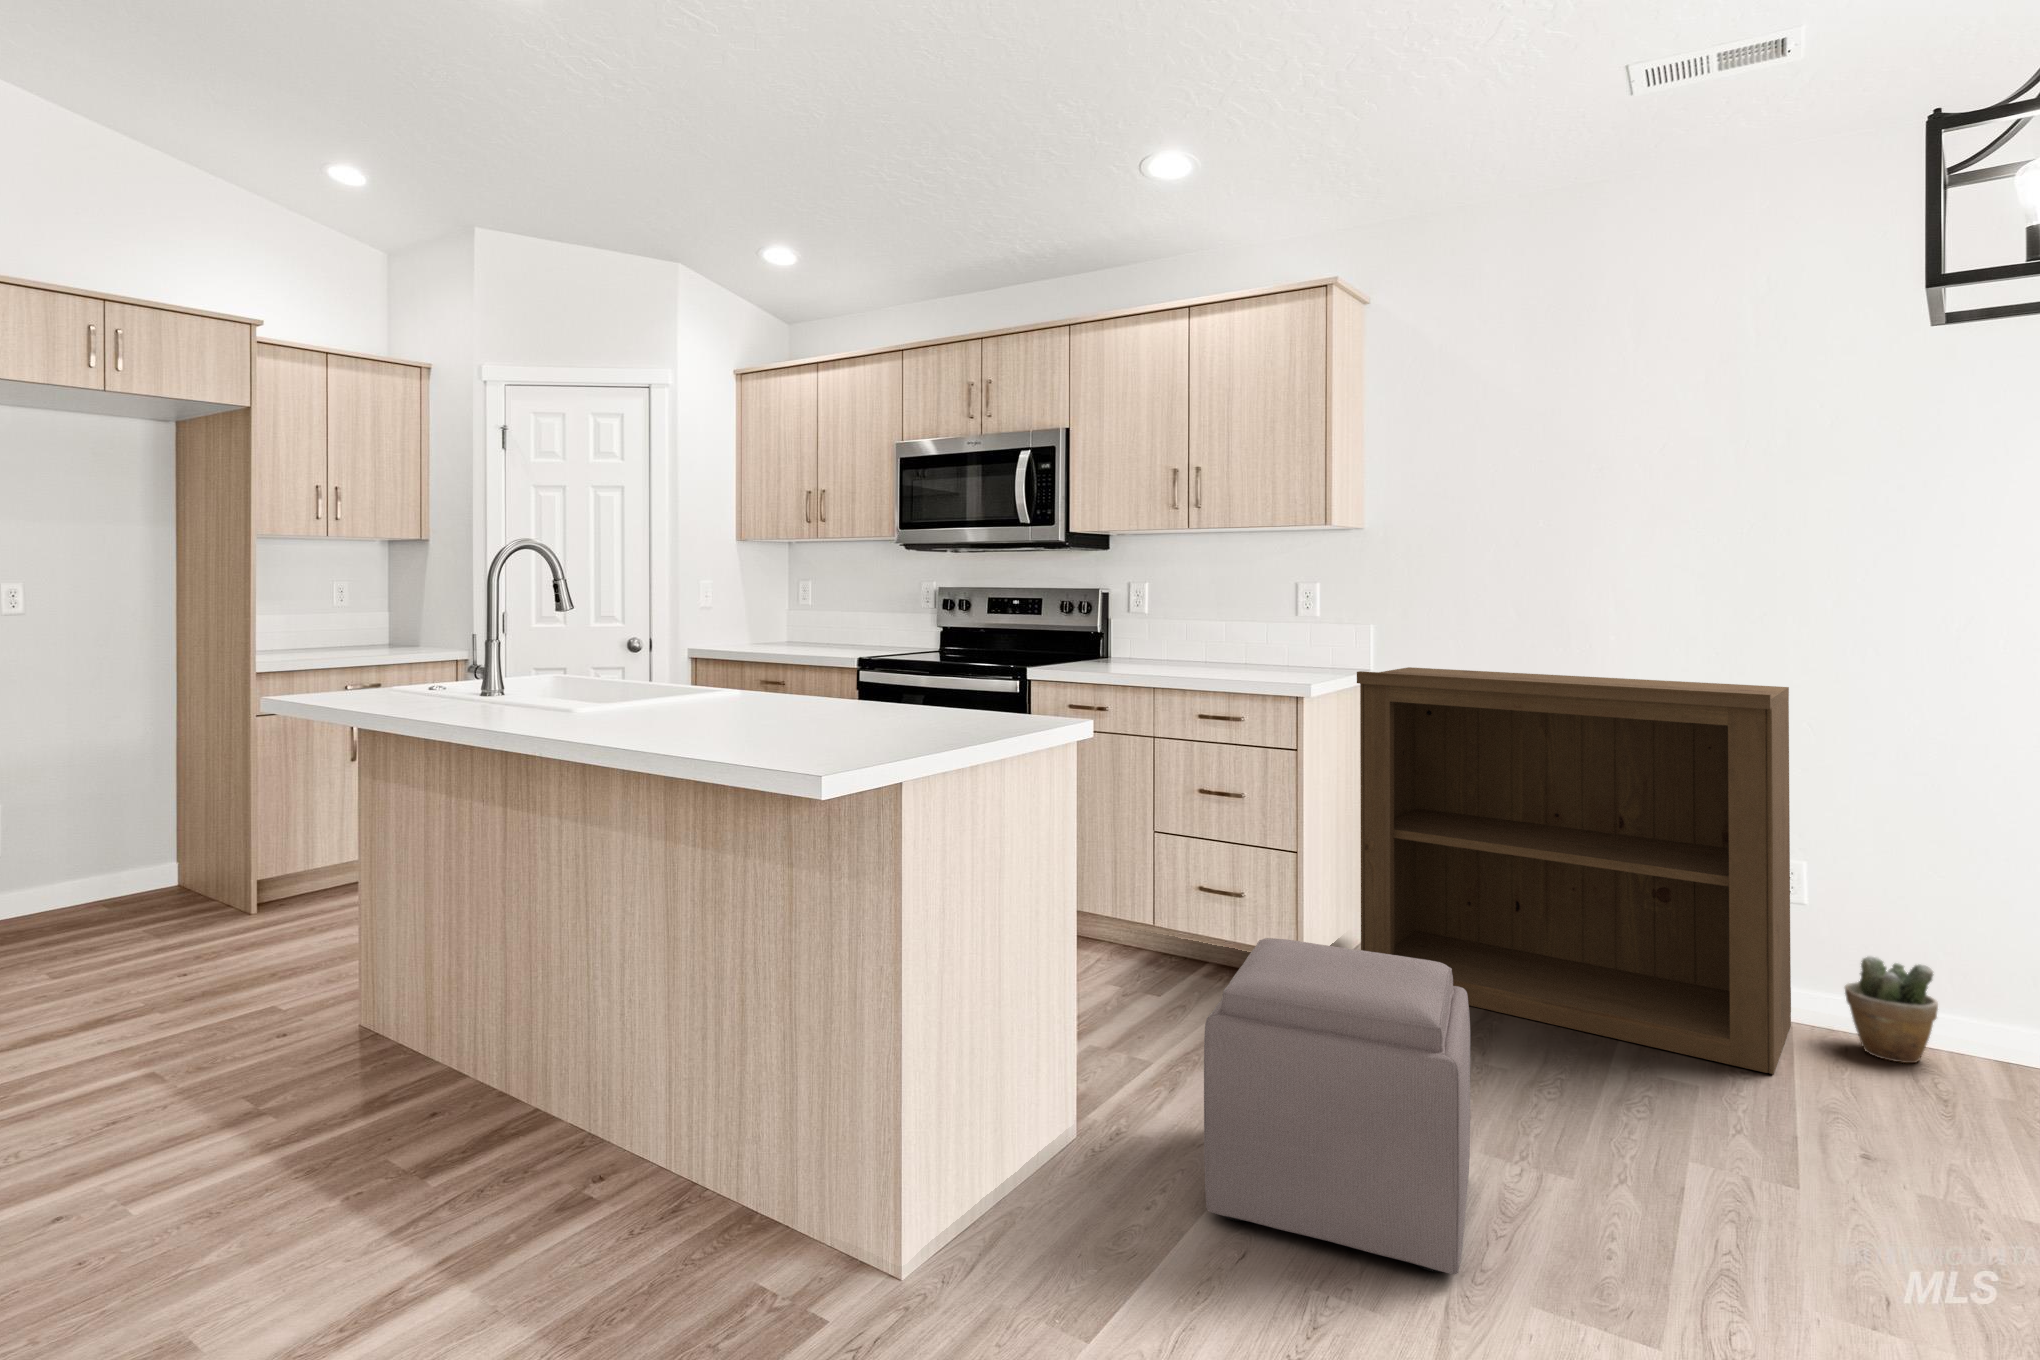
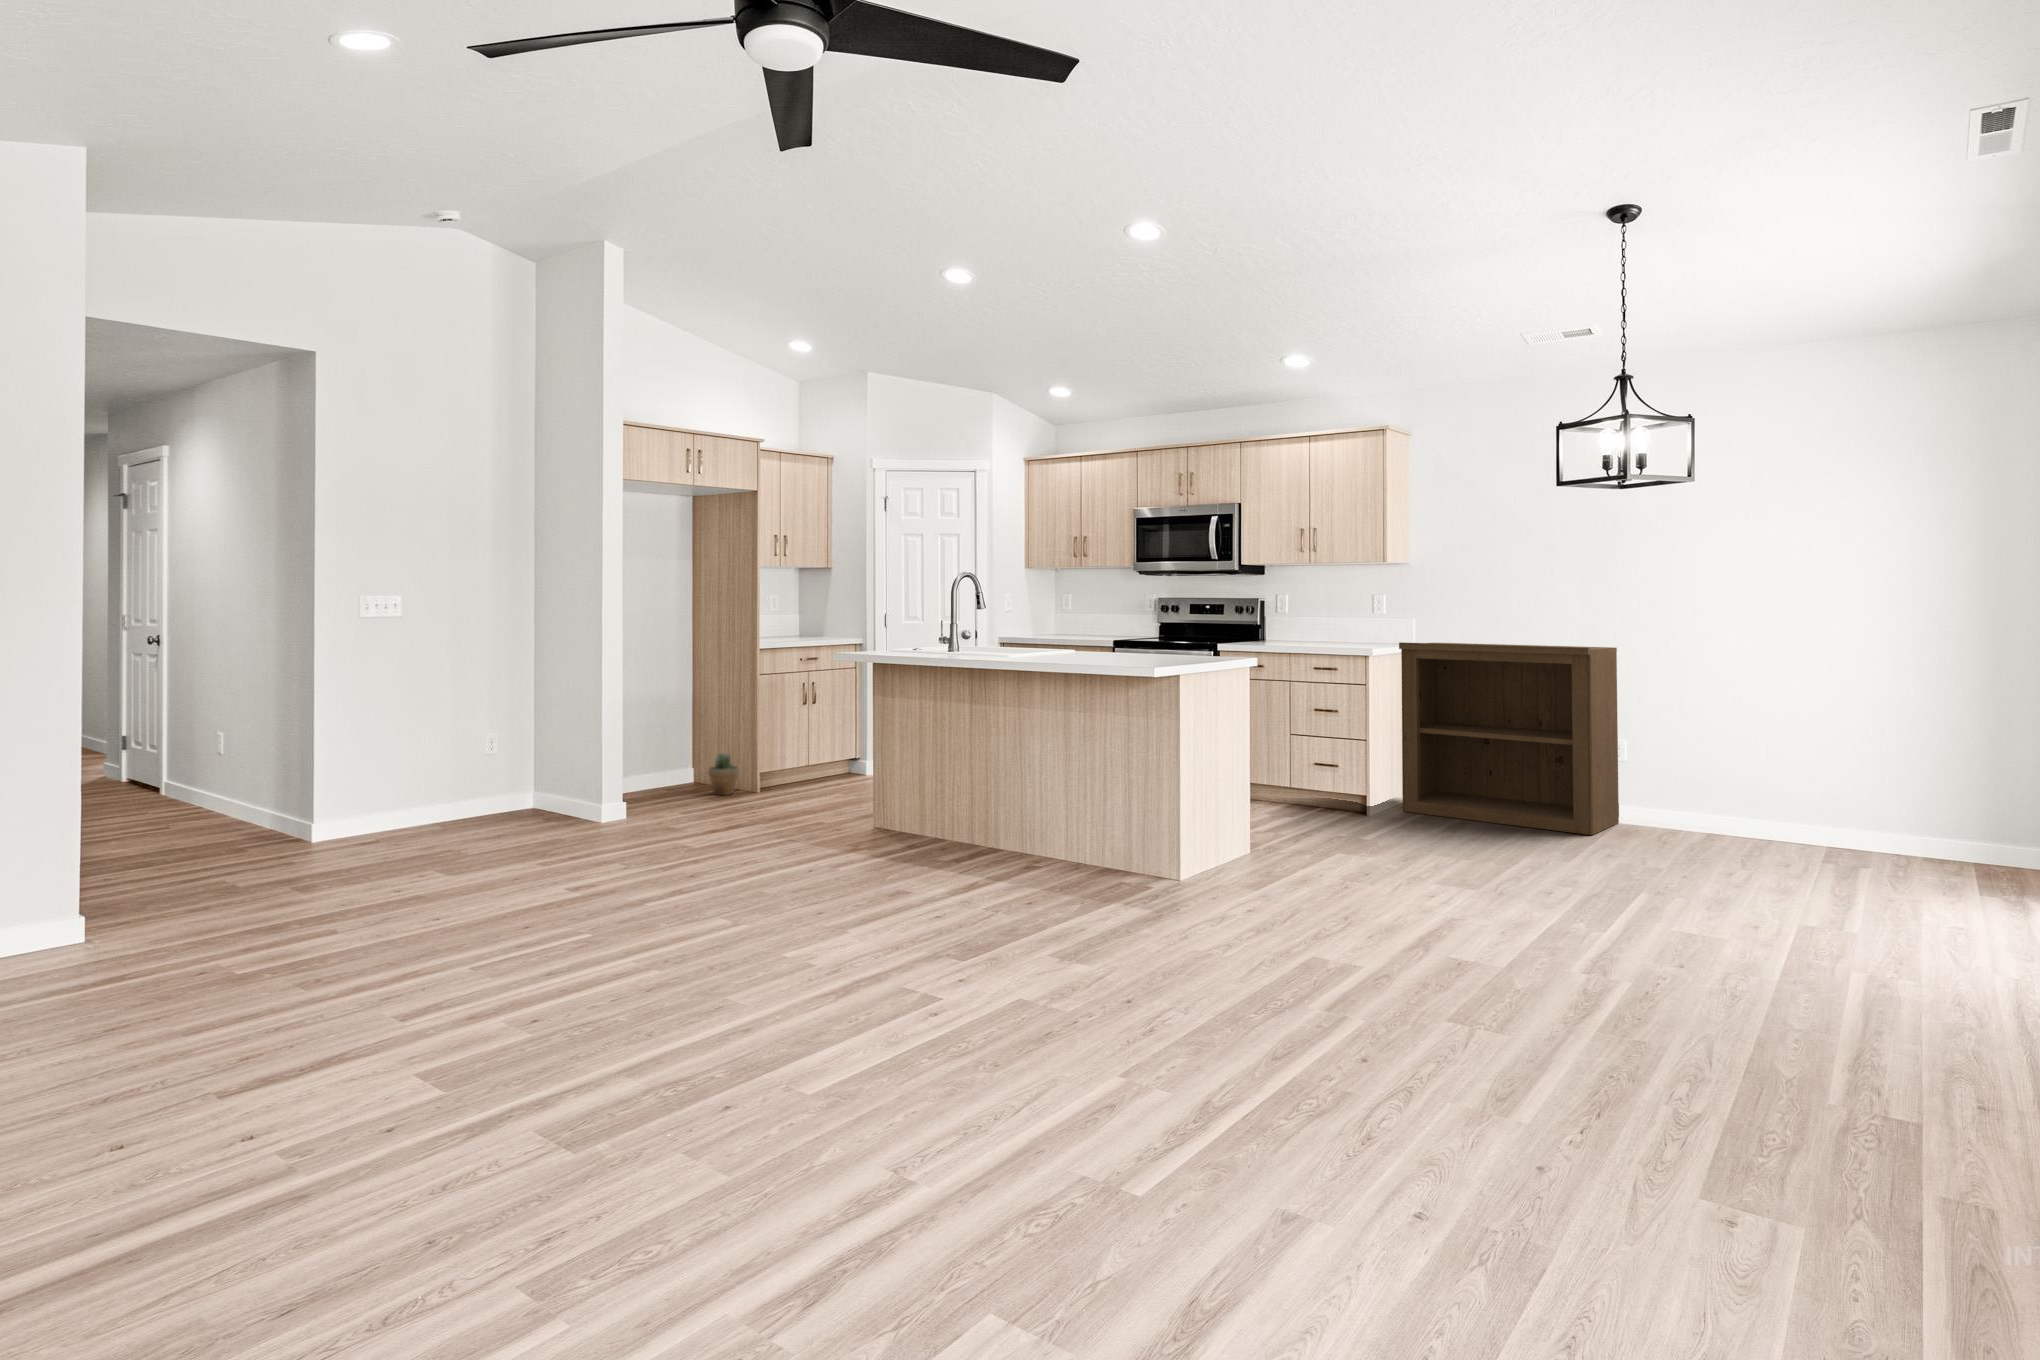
ottoman: present [1204,938,1470,1274] -> none [1305,756,1425,875]
potted plant: present [1845,956,1938,1063] -> present [708,753,739,795]

